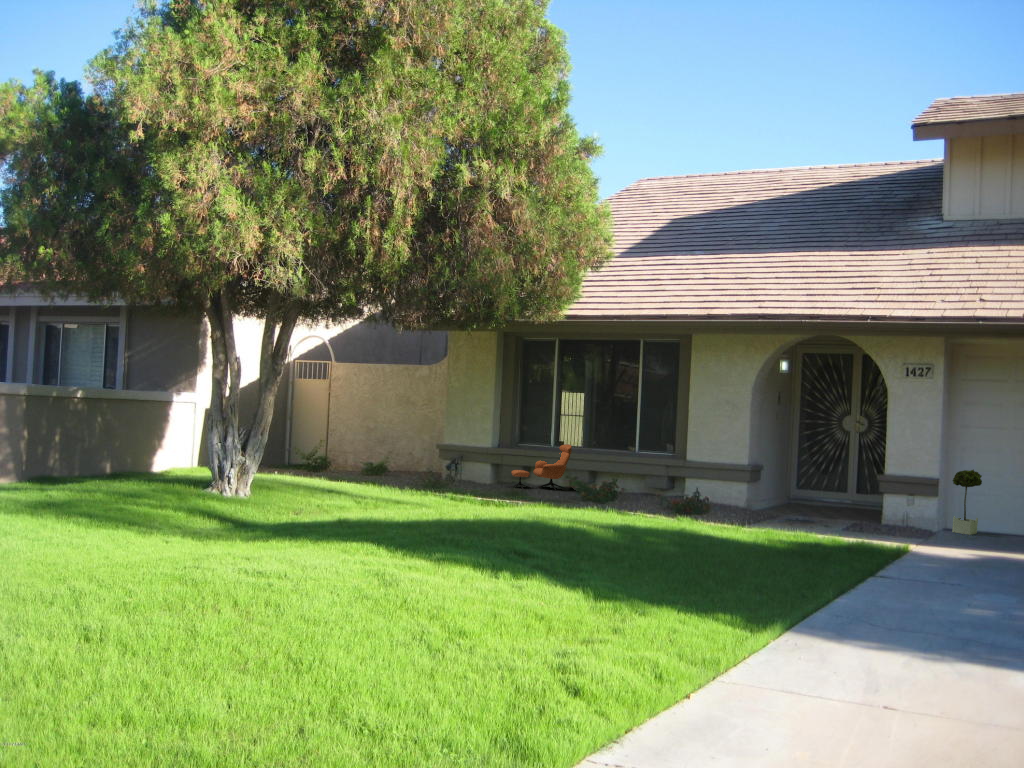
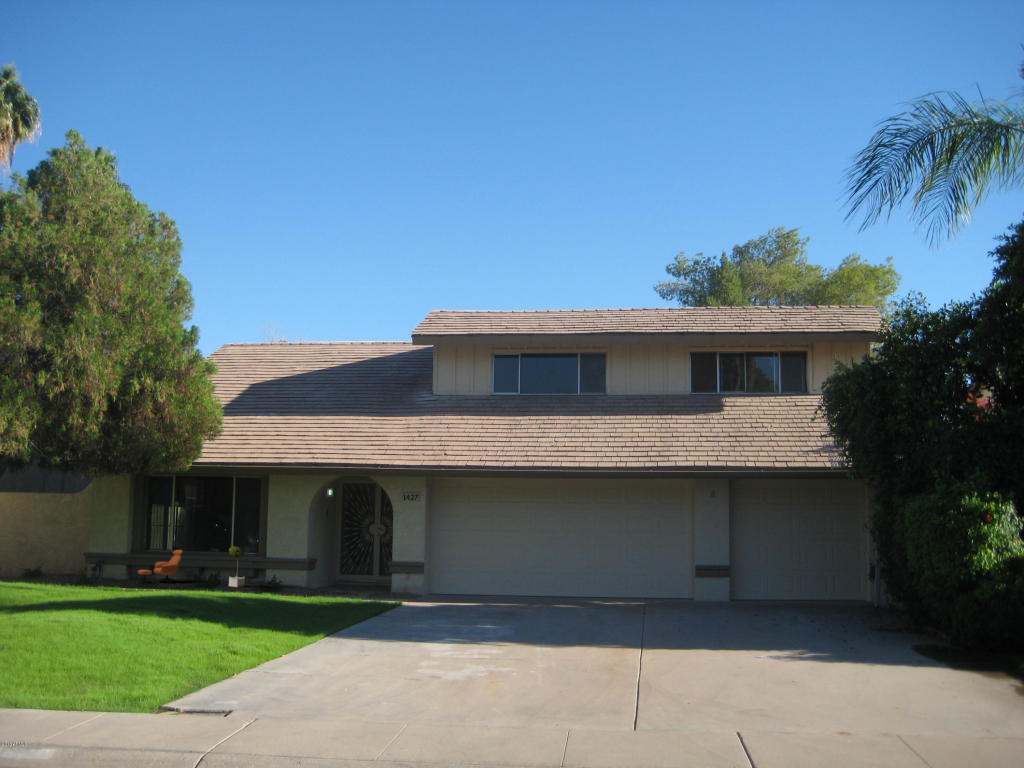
potted tree: present [952,470,982,535] -> present [229,546,245,587]

